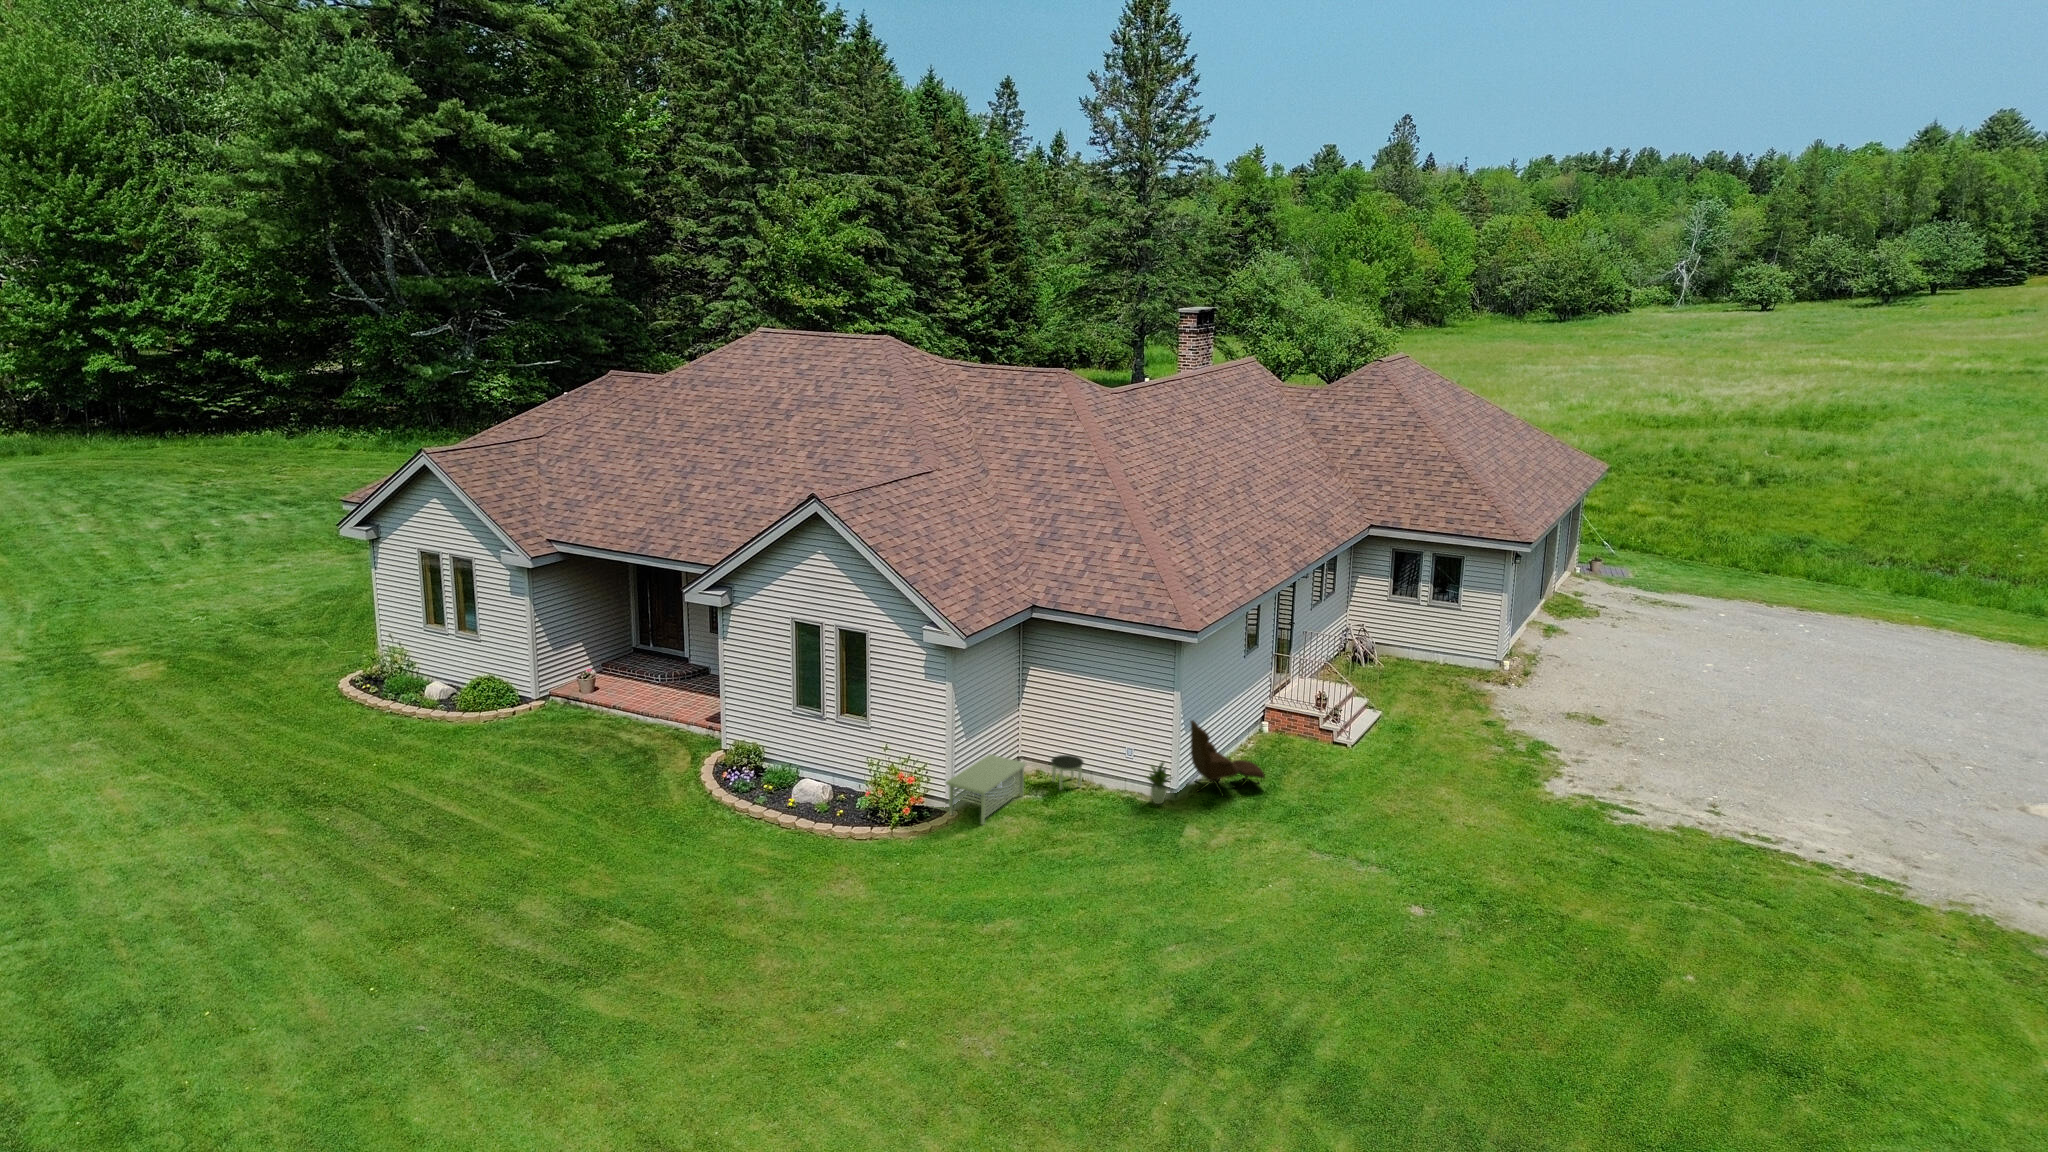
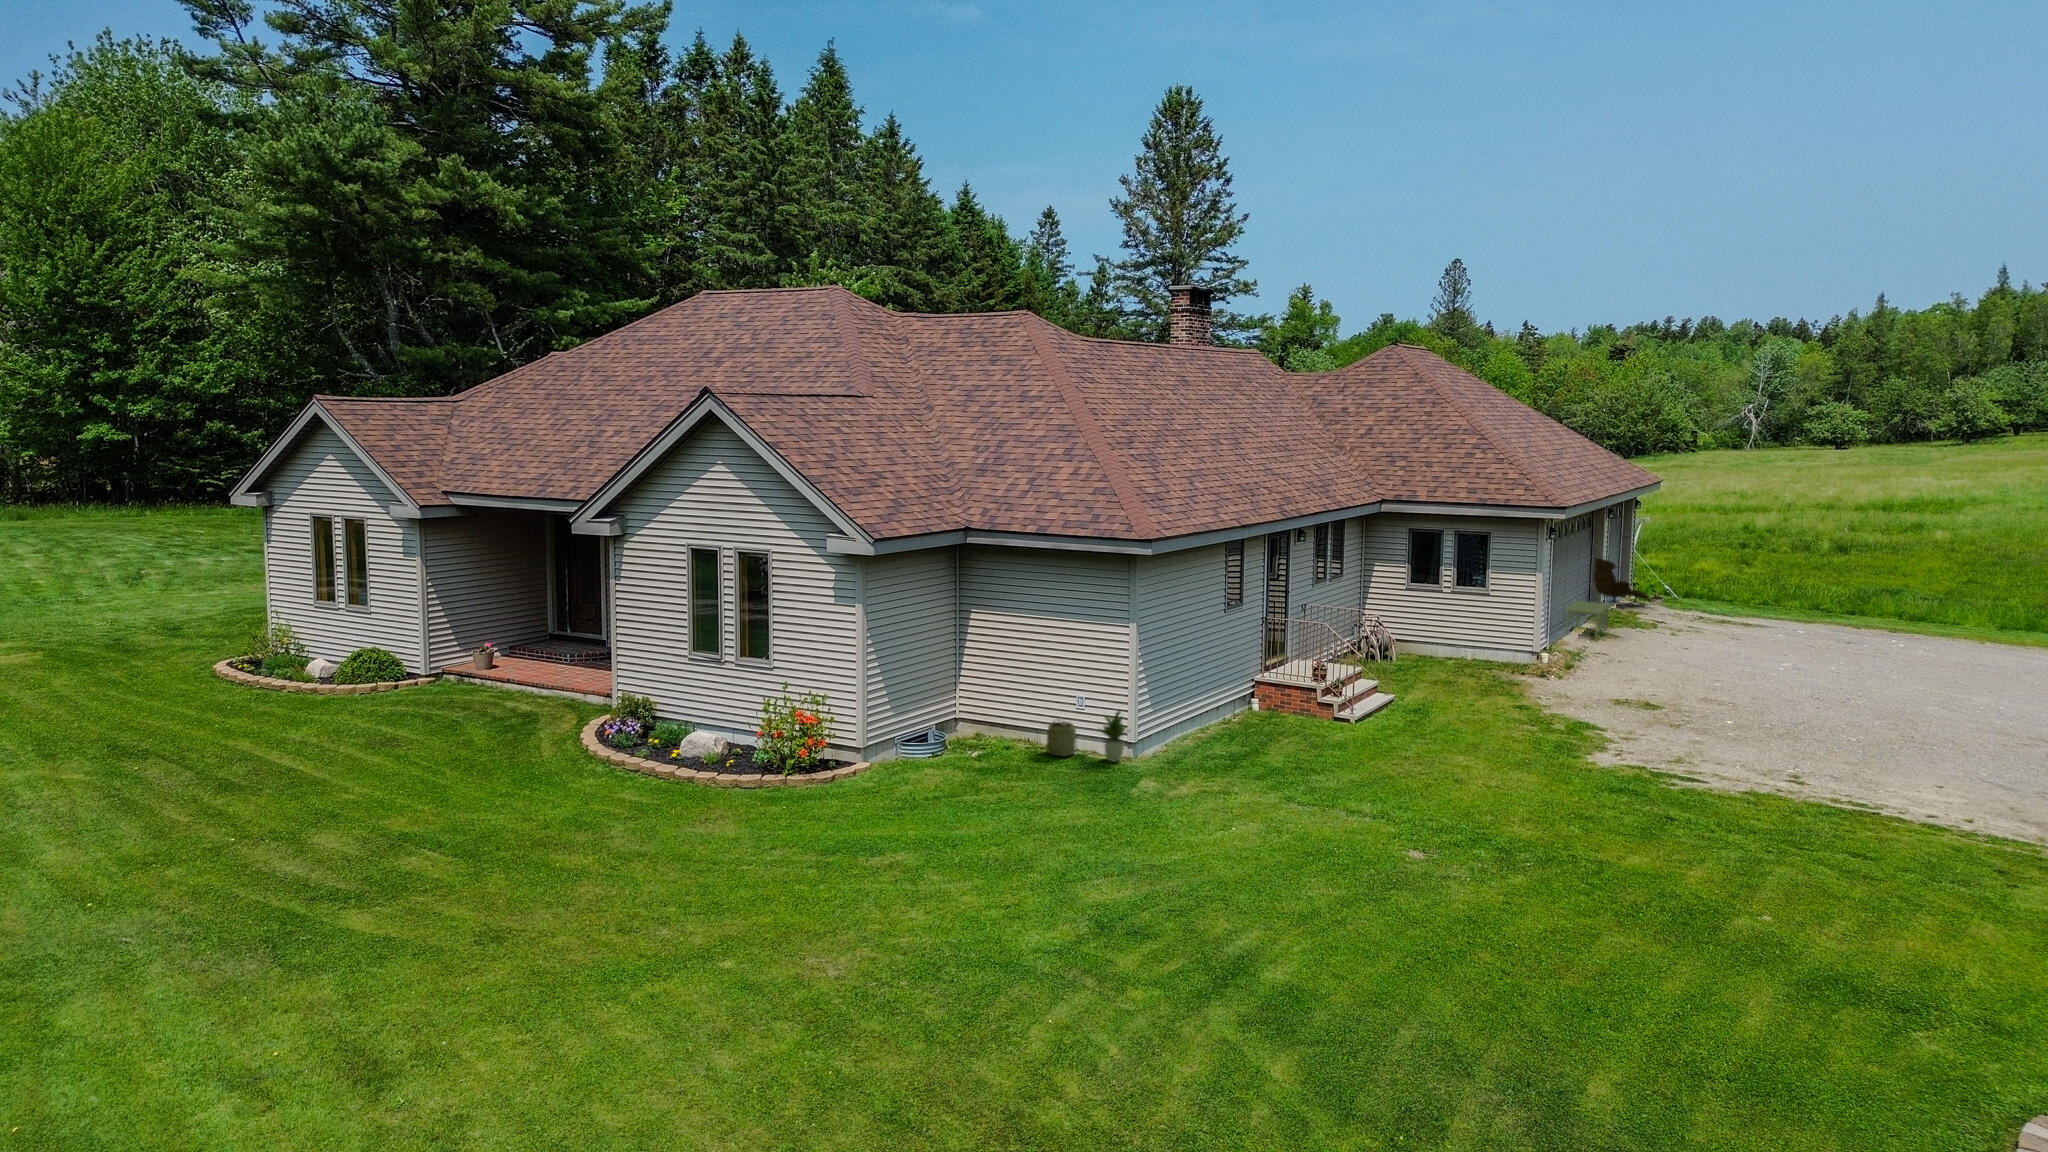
lounge chair: present [1191,720,1265,796] -> present [1594,558,1649,606]
storage bench: present [946,754,1026,825] -> present [1565,601,1611,638]
round table: present [1051,755,1083,790] -> none [990,711,1028,749]
basket: none [1101,766,1126,799] -> present [1046,720,1076,756]

